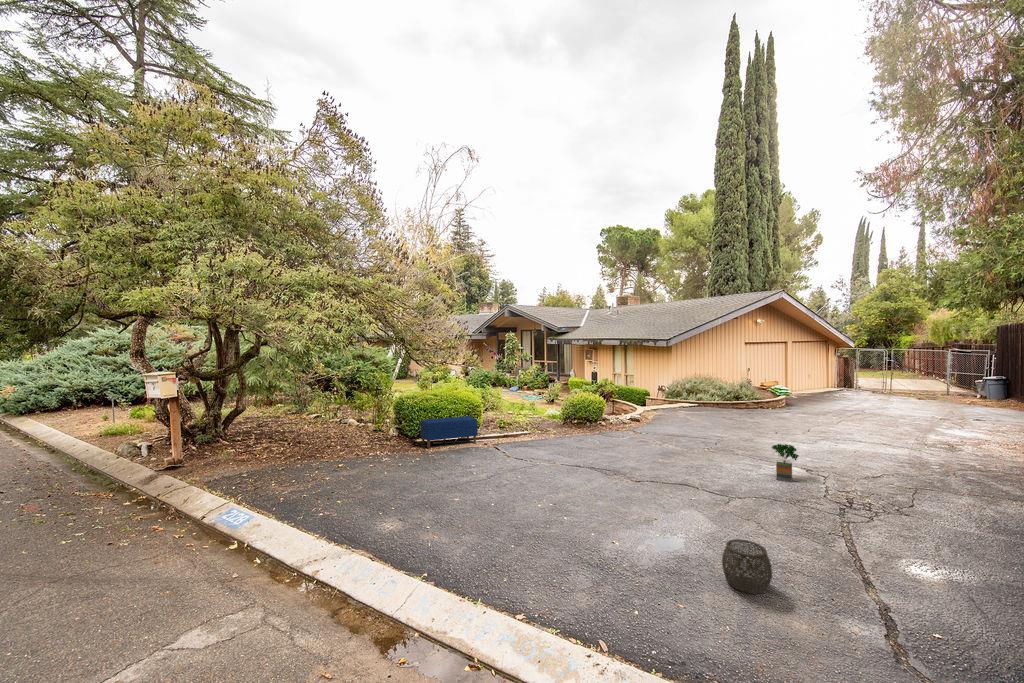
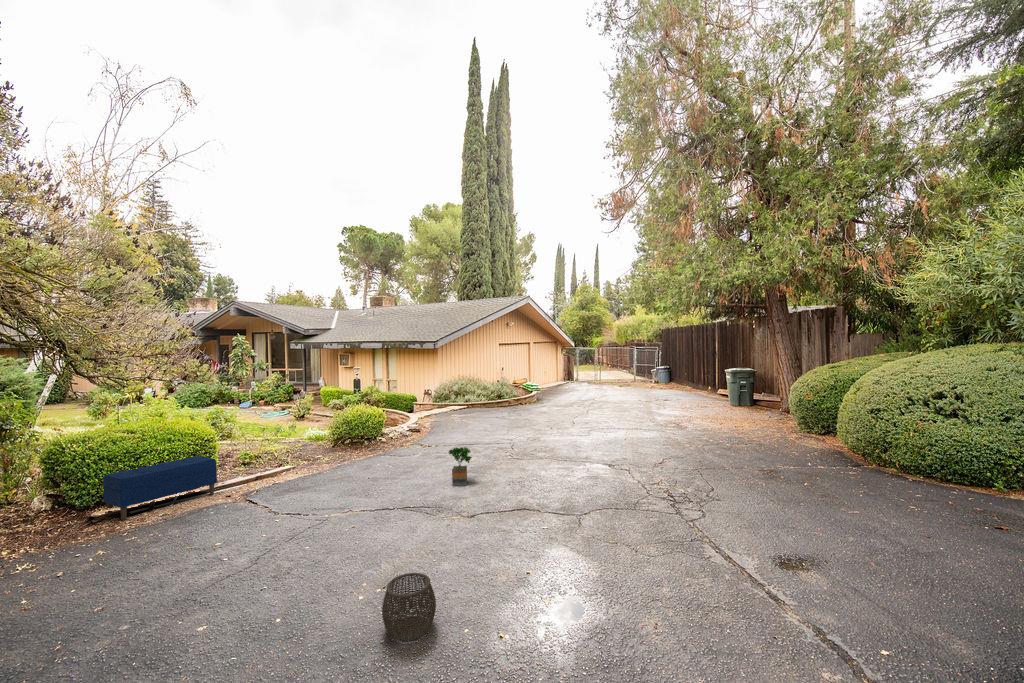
potted tree: present [772,444,799,482] -> present [448,447,472,486]
woven basket: present [722,539,772,594] -> present [382,573,436,642]

